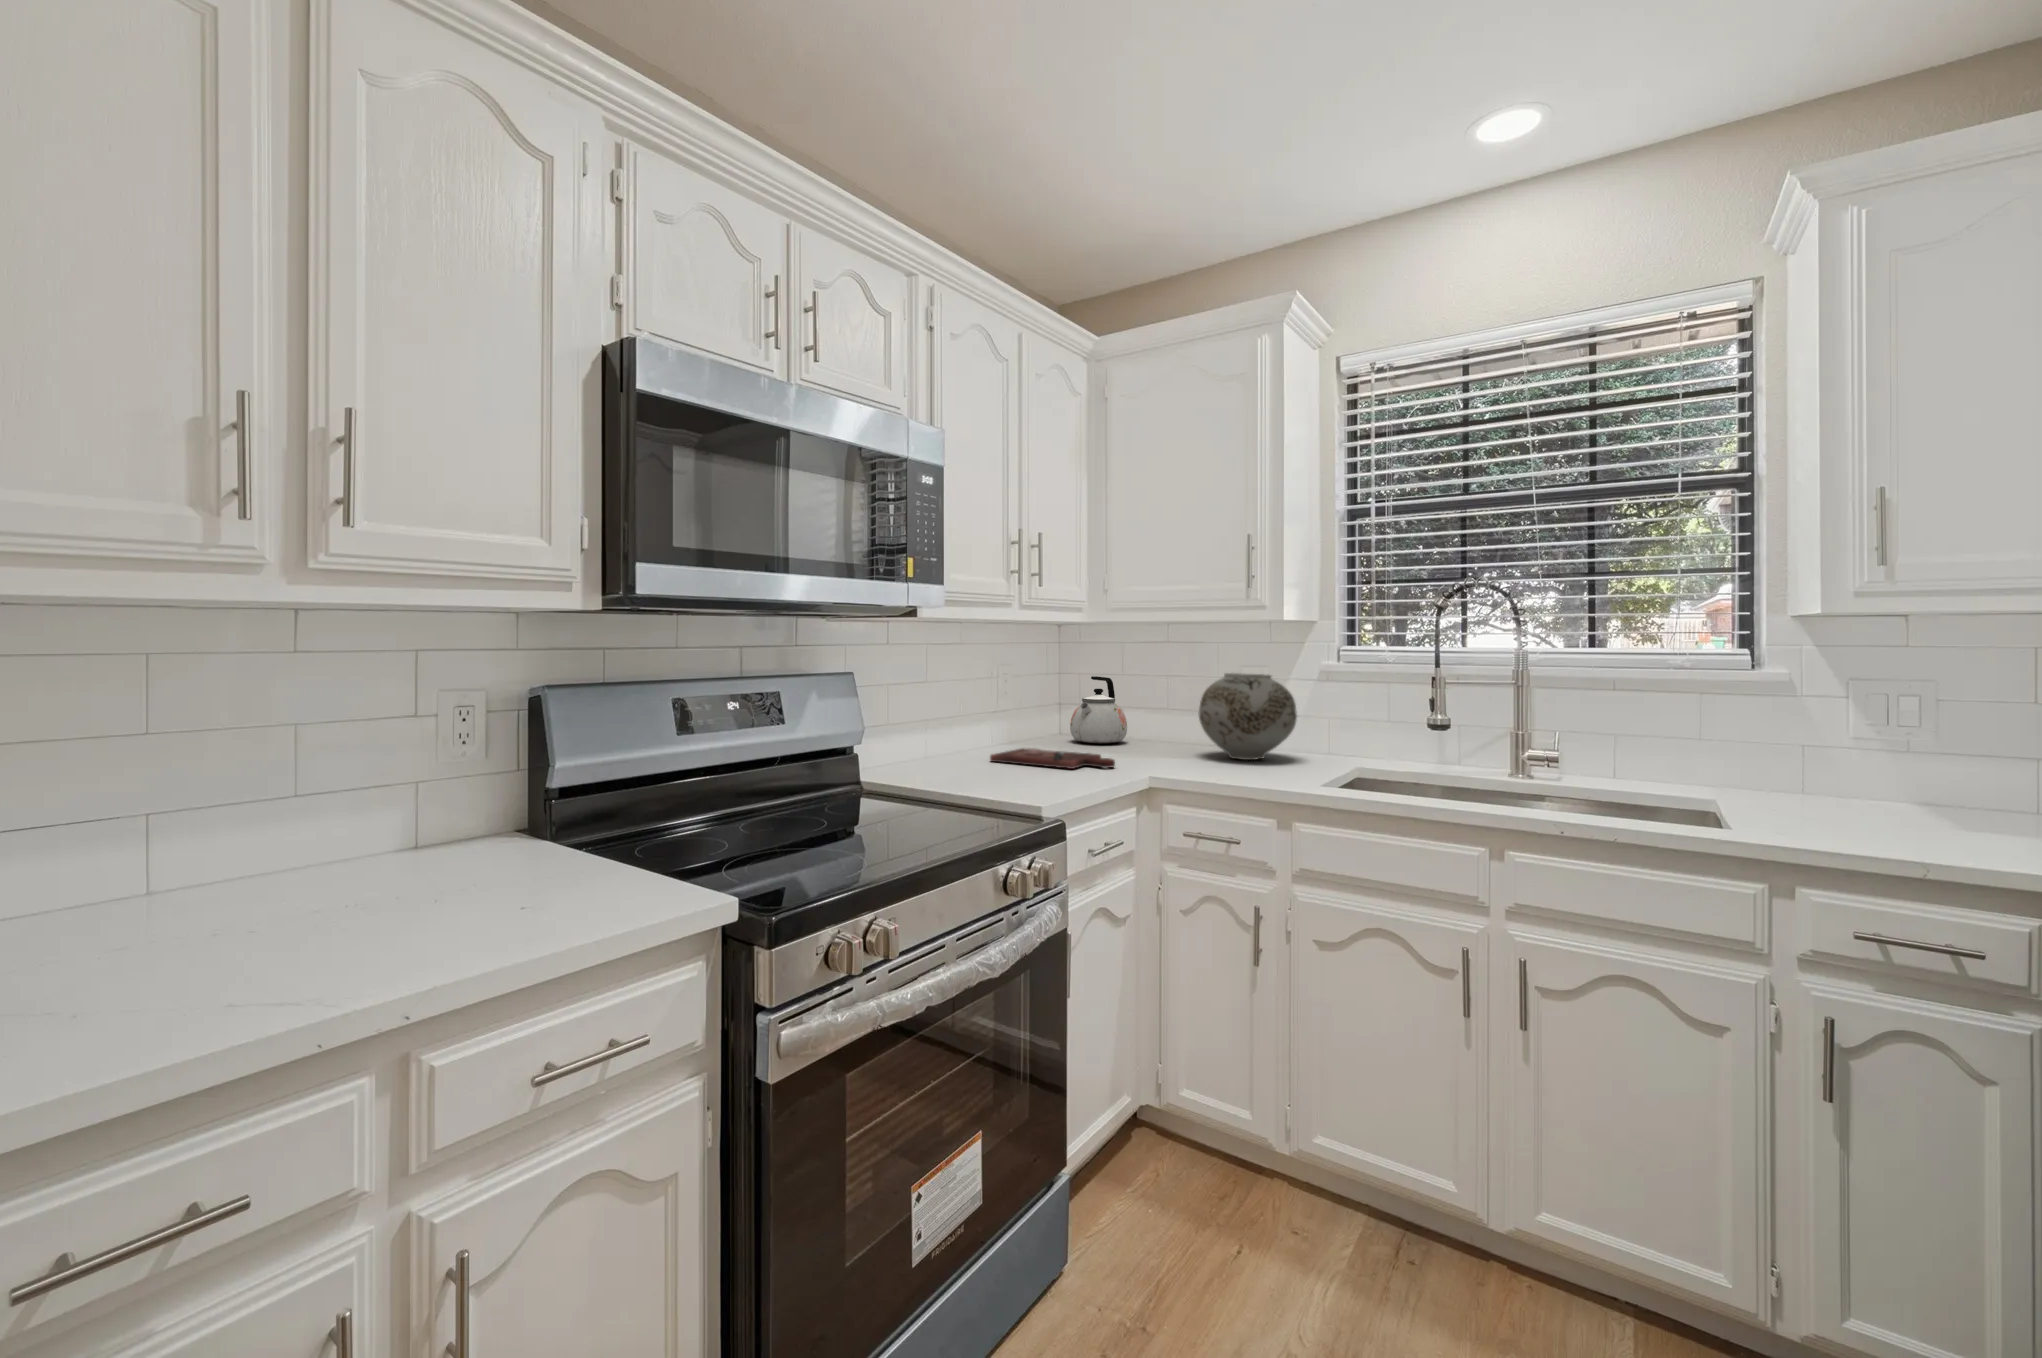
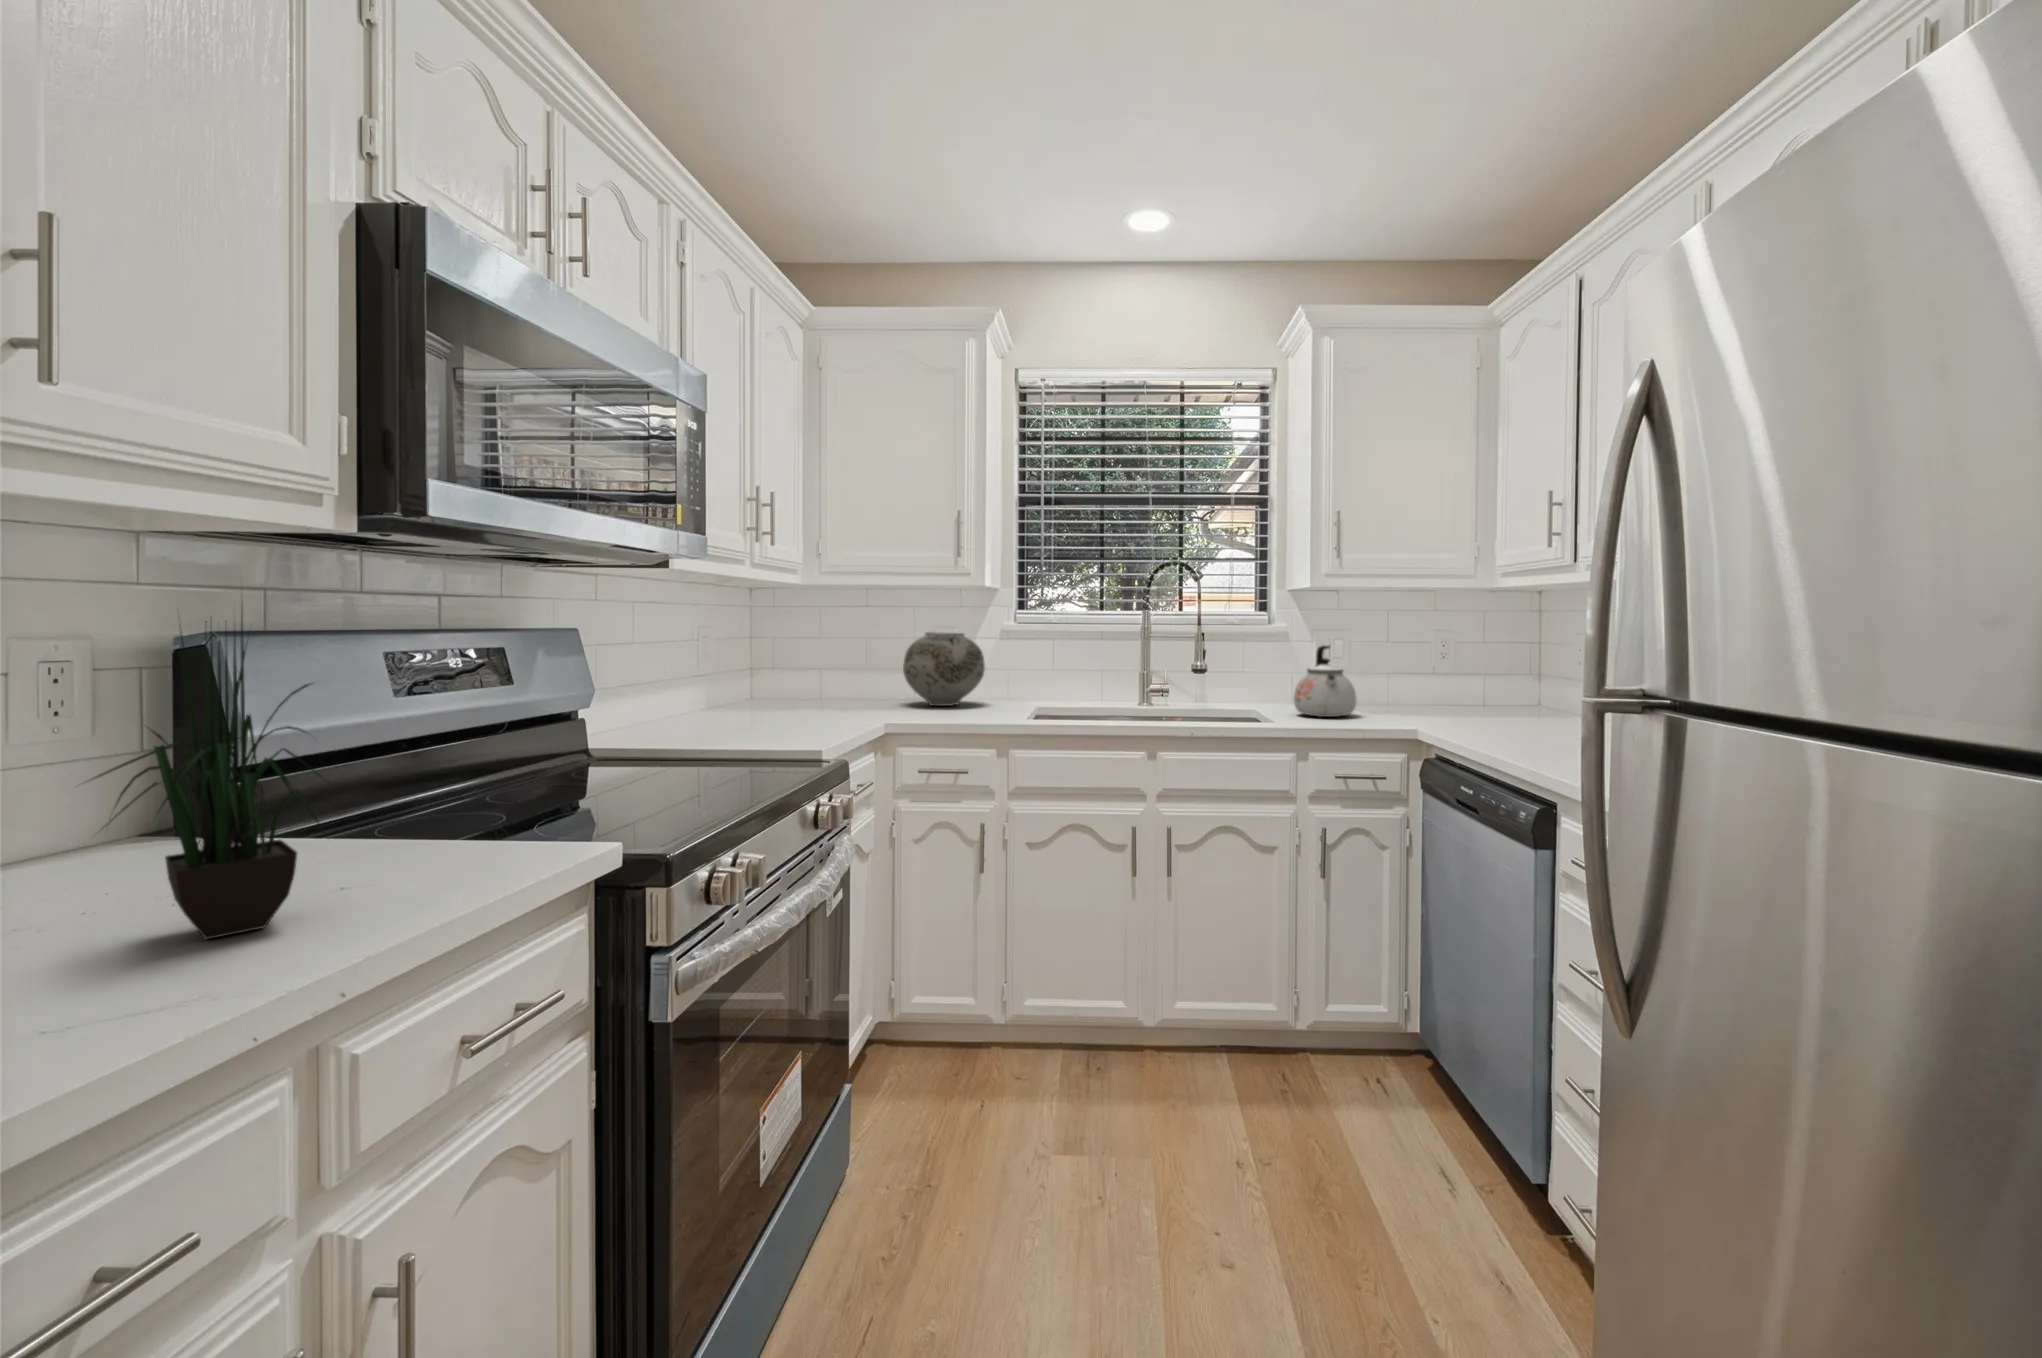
potted plant: none [353,654,523,932] -> present [85,615,327,939]
kettle: present [1070,676,1127,743] -> present [1294,646,1357,717]
cutting board: present [990,748,1115,769] -> none [712,708,843,721]

